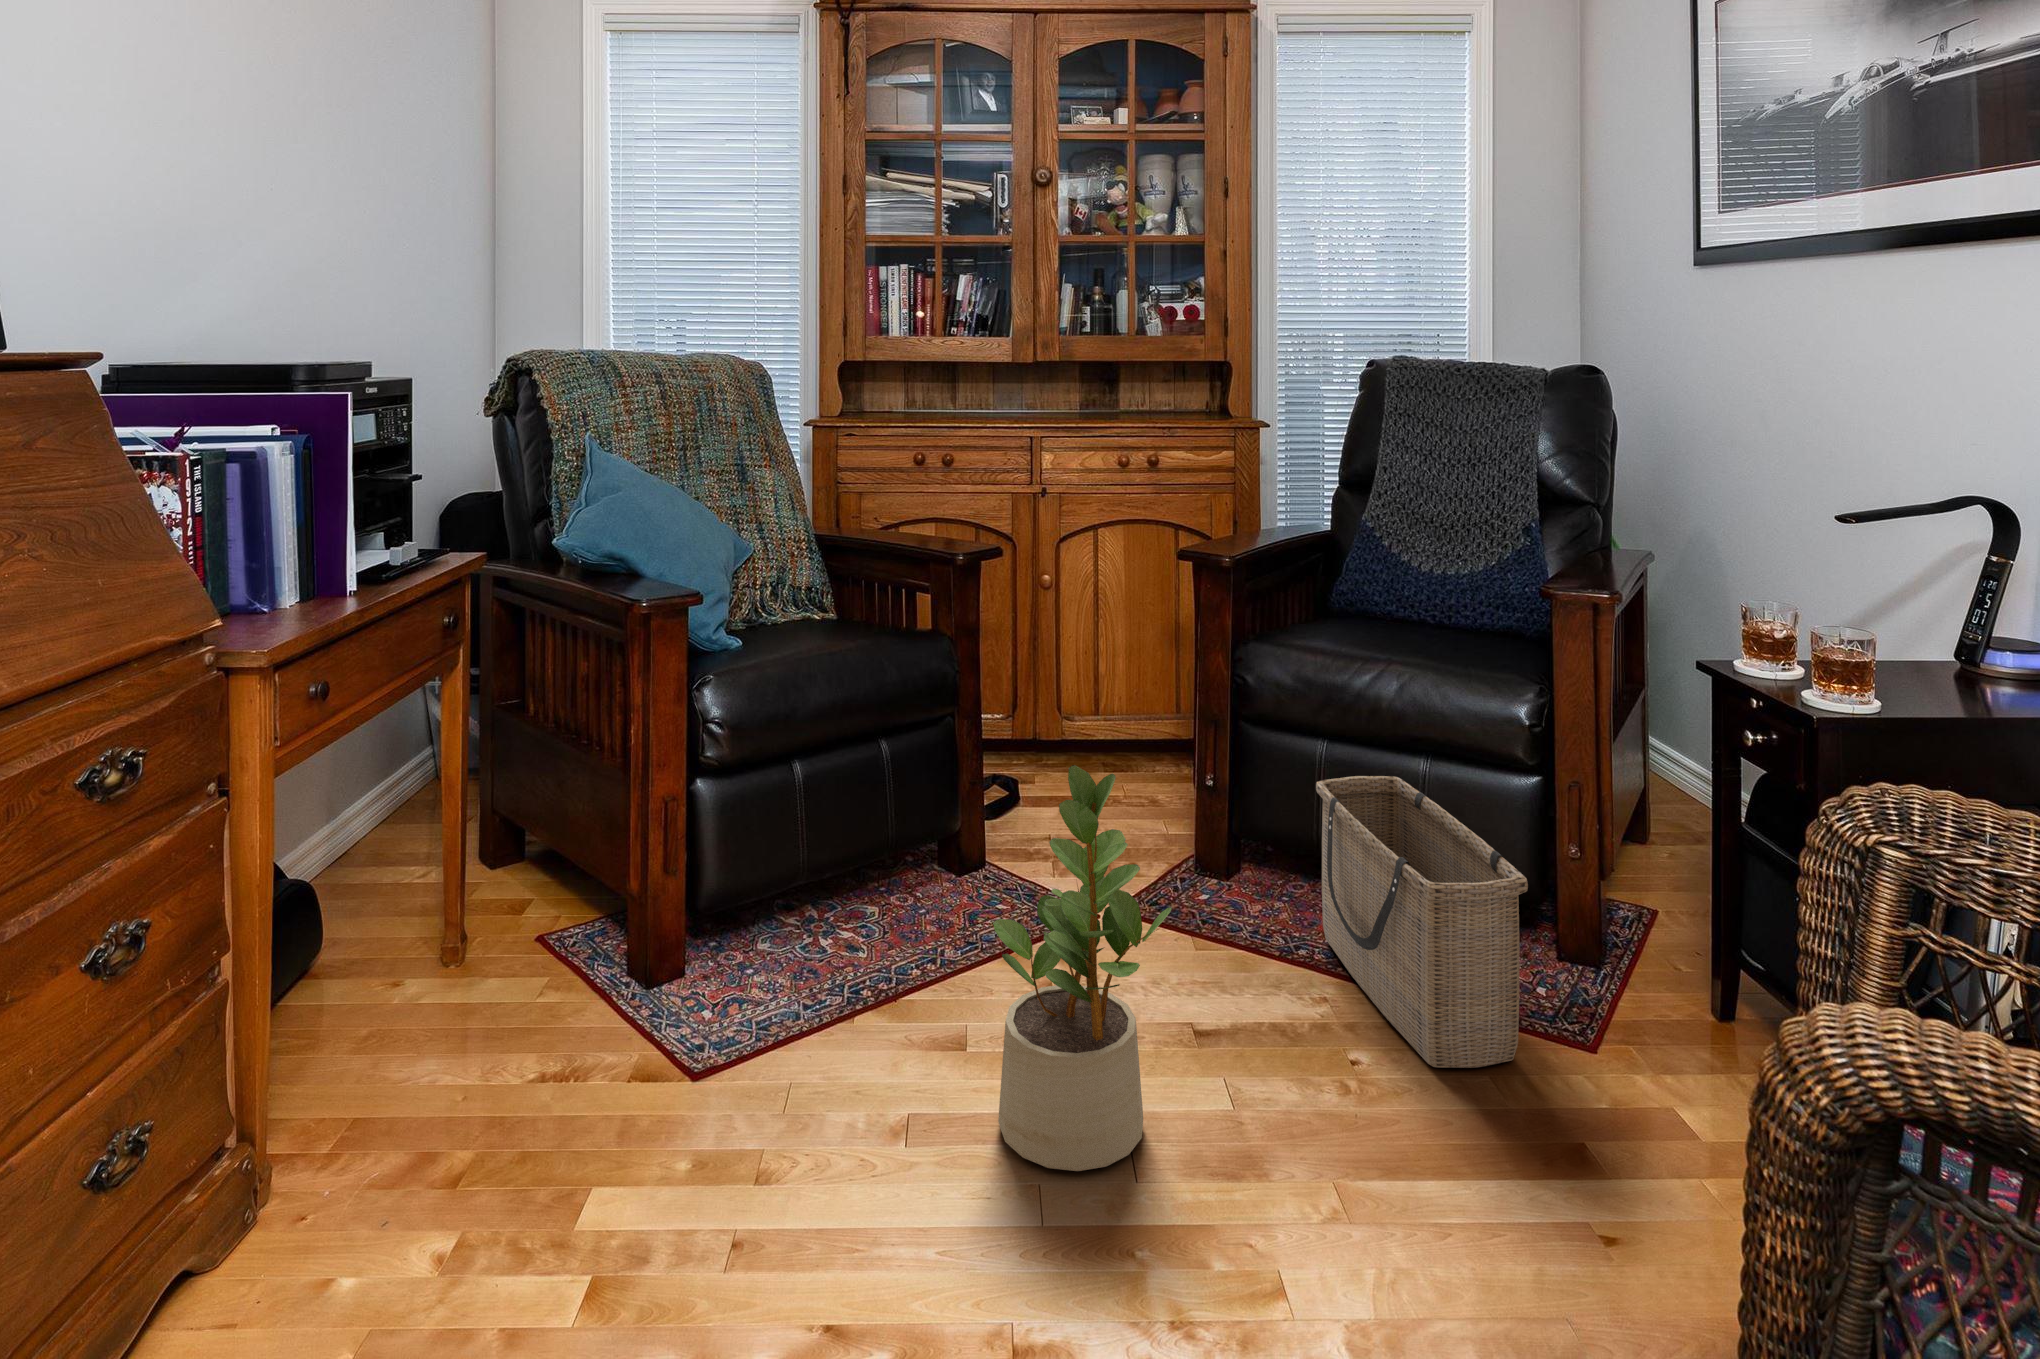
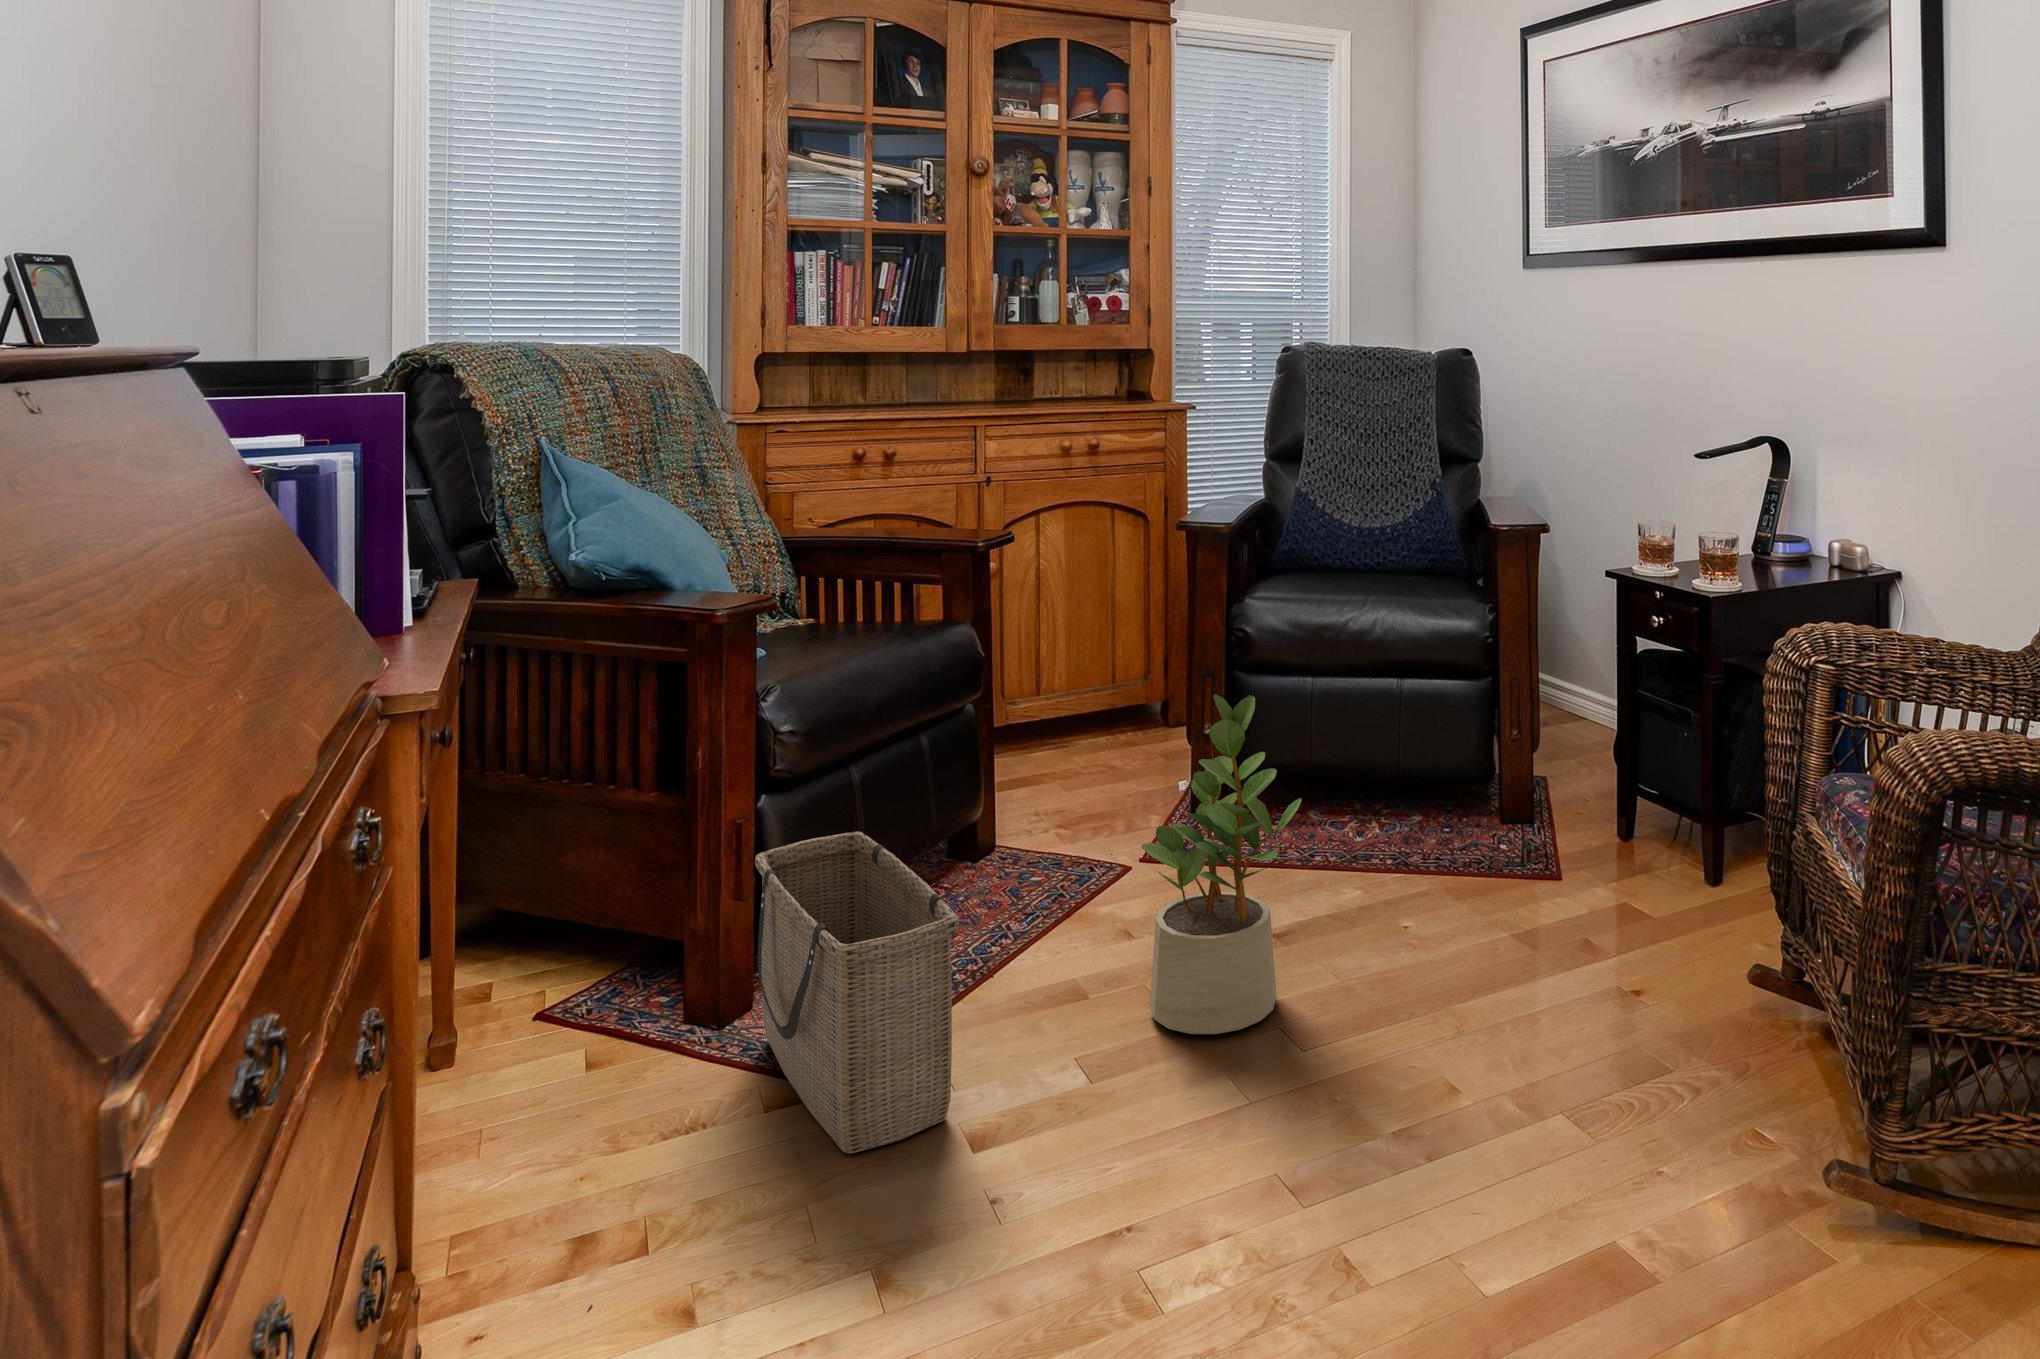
basket: present [1316,776,1528,1068] -> present [755,832,959,1154]

